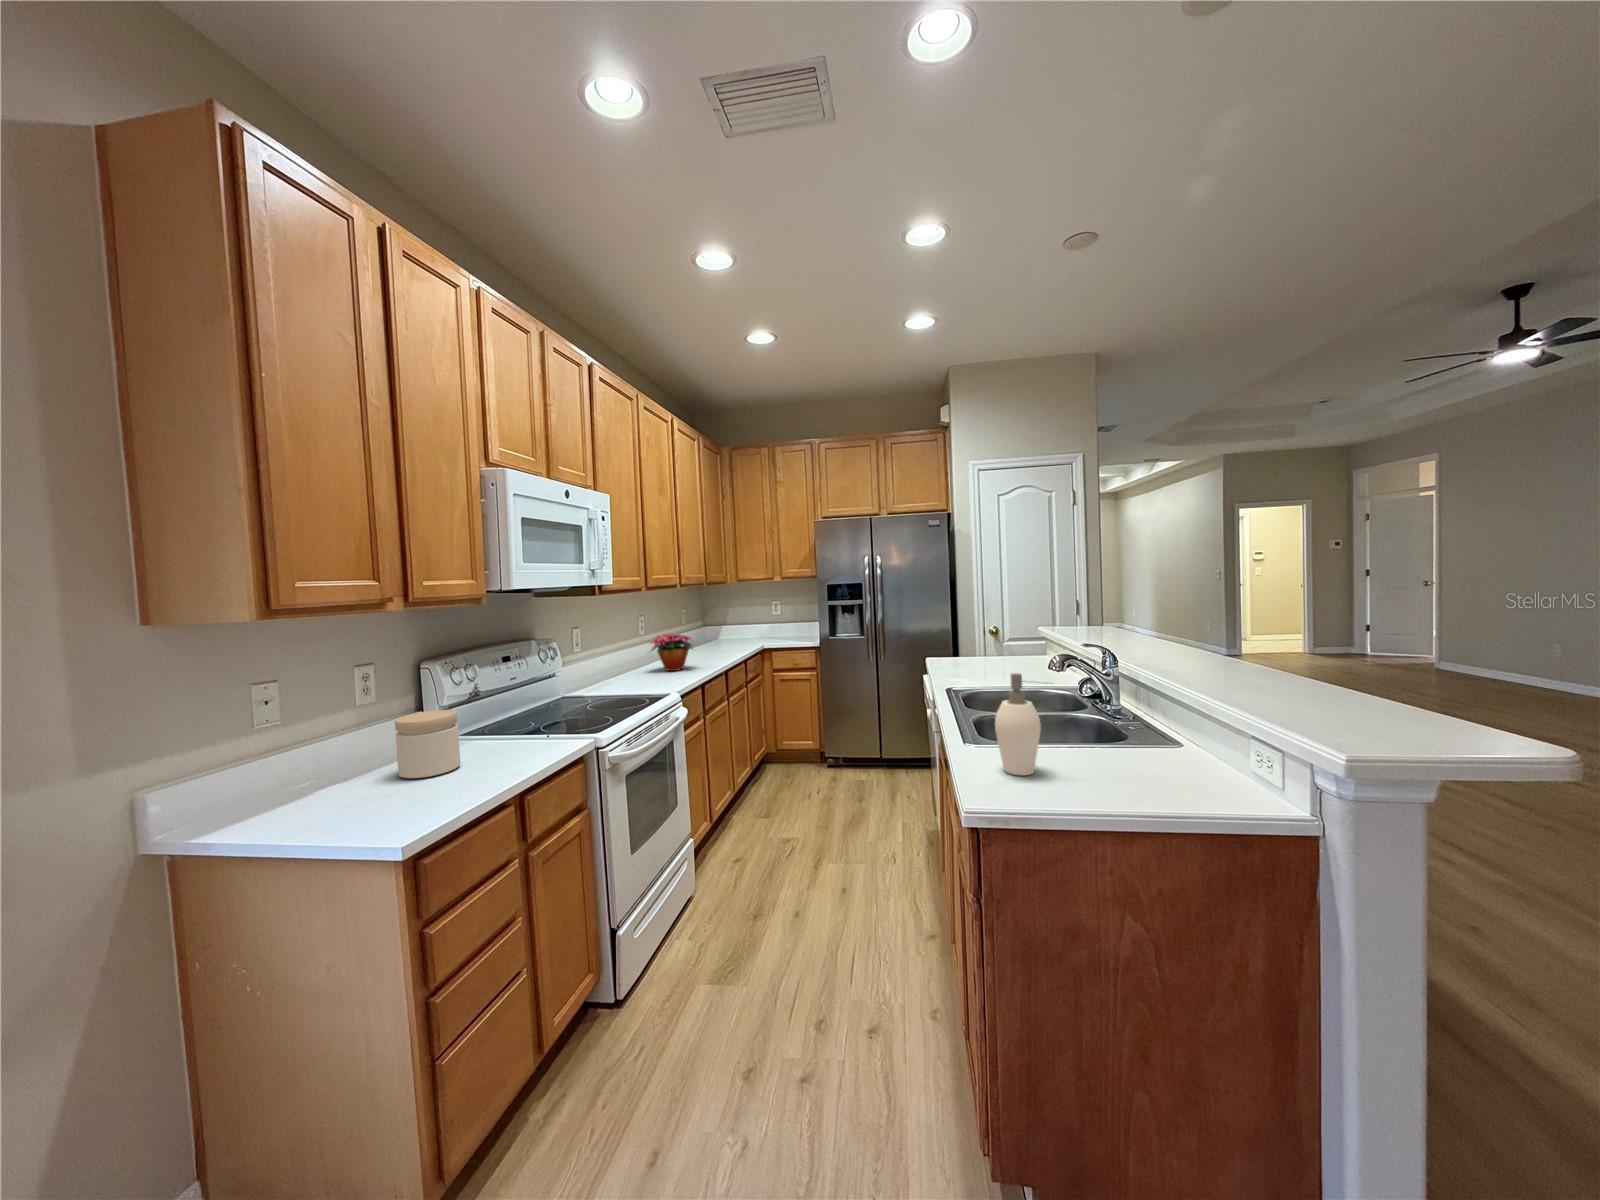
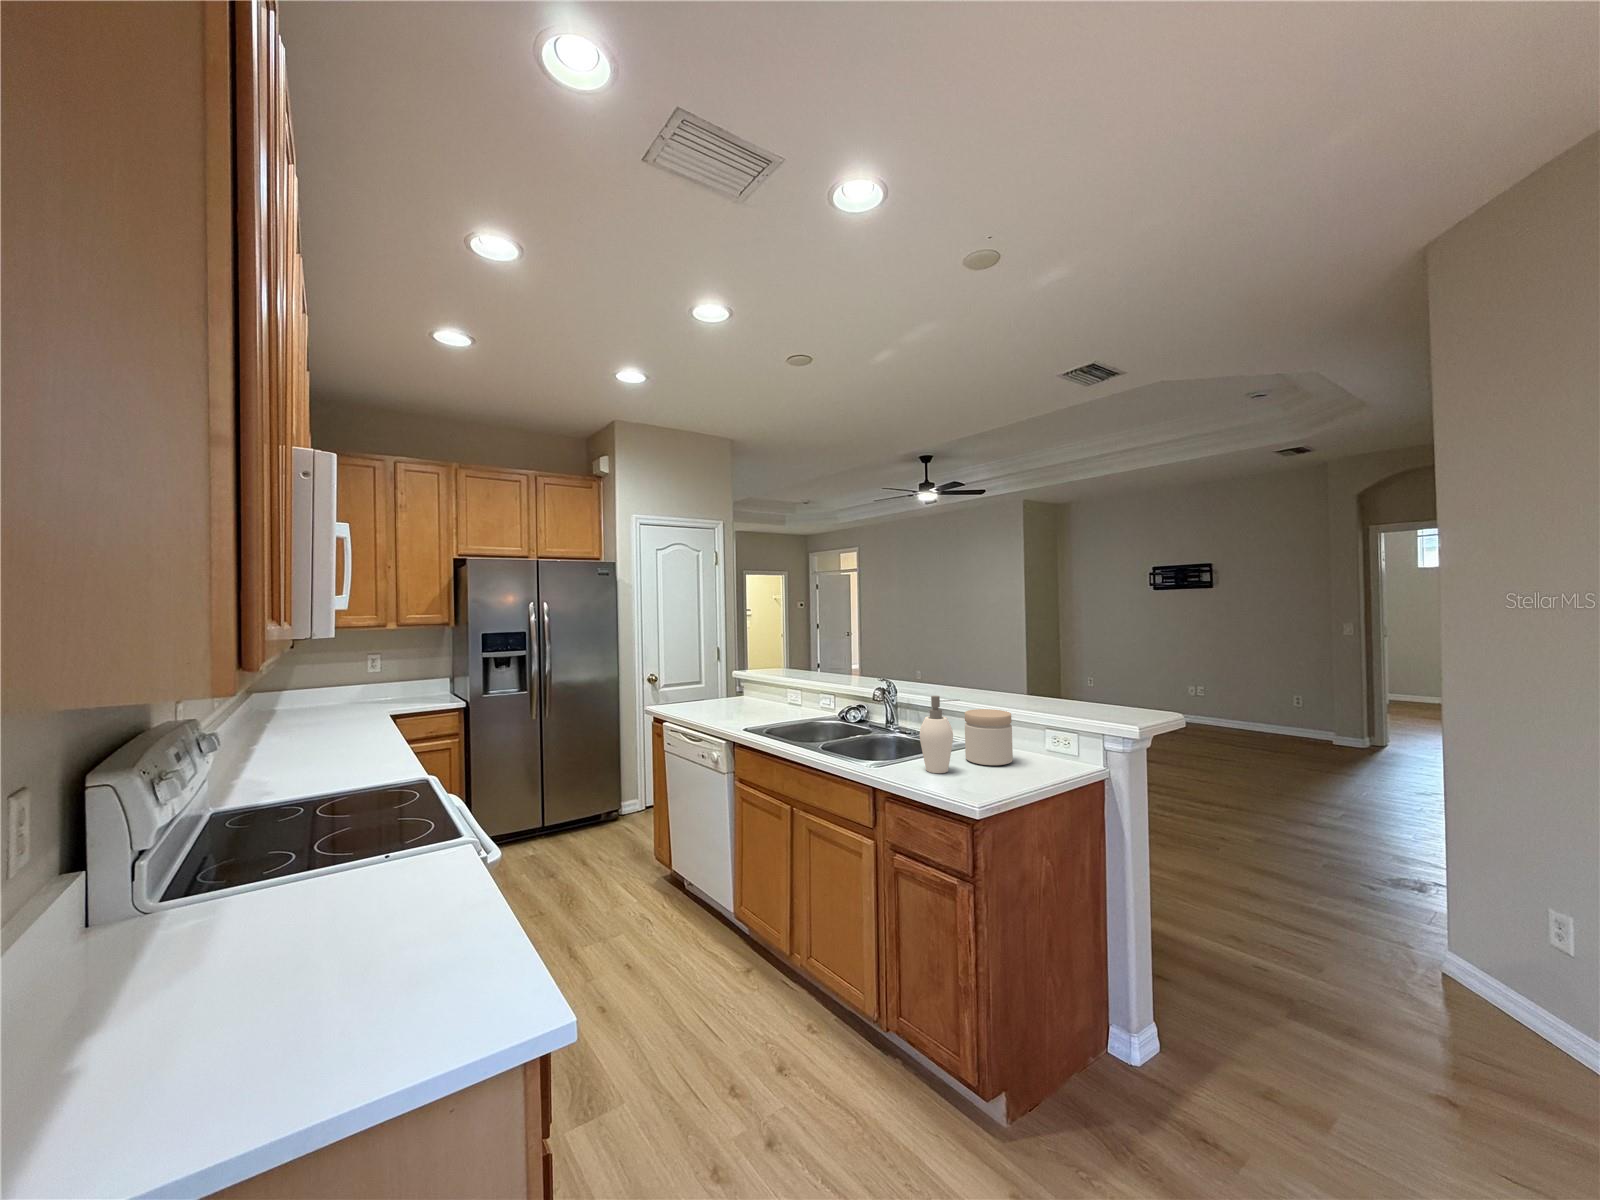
flower arrangement: present [650,633,692,671] -> none [258,702,367,764]
jar: present [395,710,460,778] -> present [965,709,1013,765]

